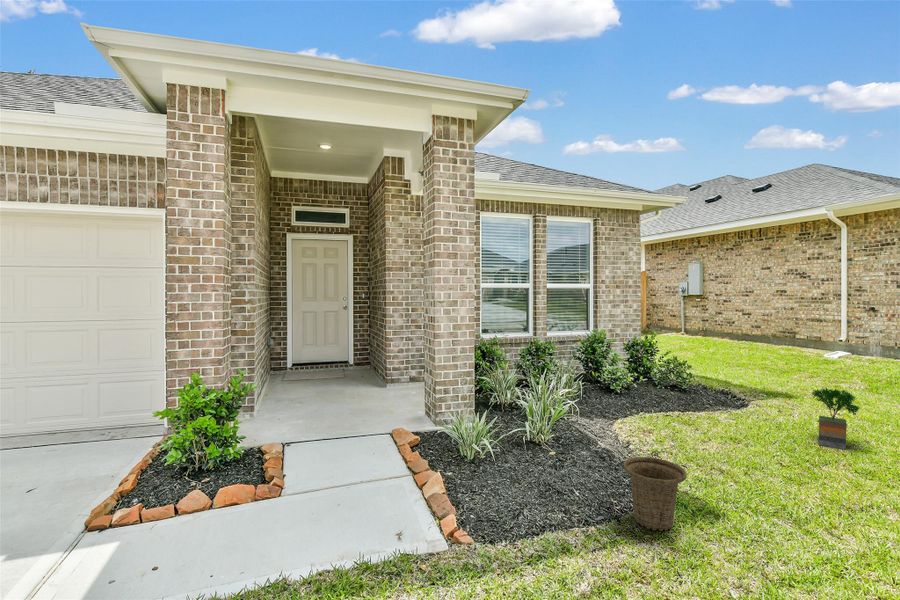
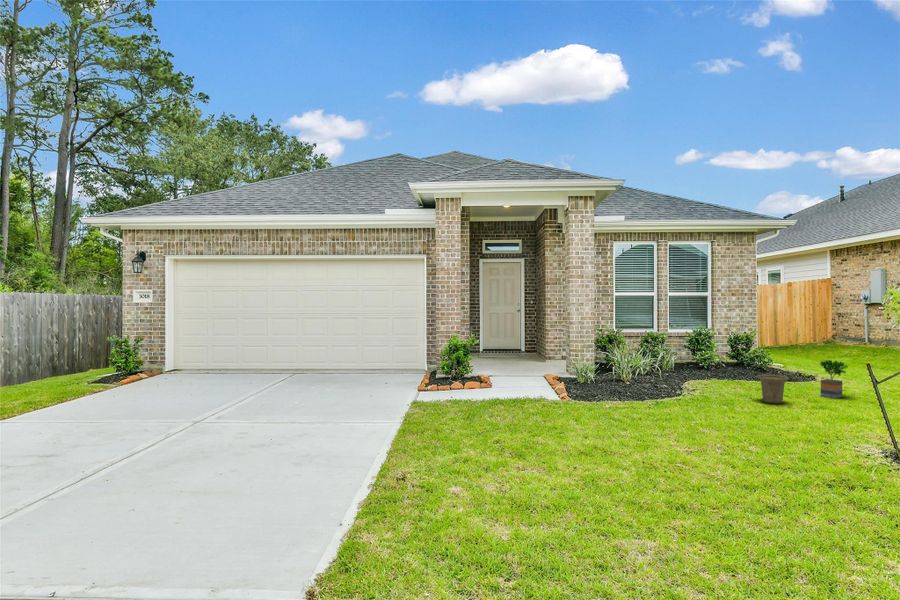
basket: present [623,457,687,531] -> present [757,374,789,404]

